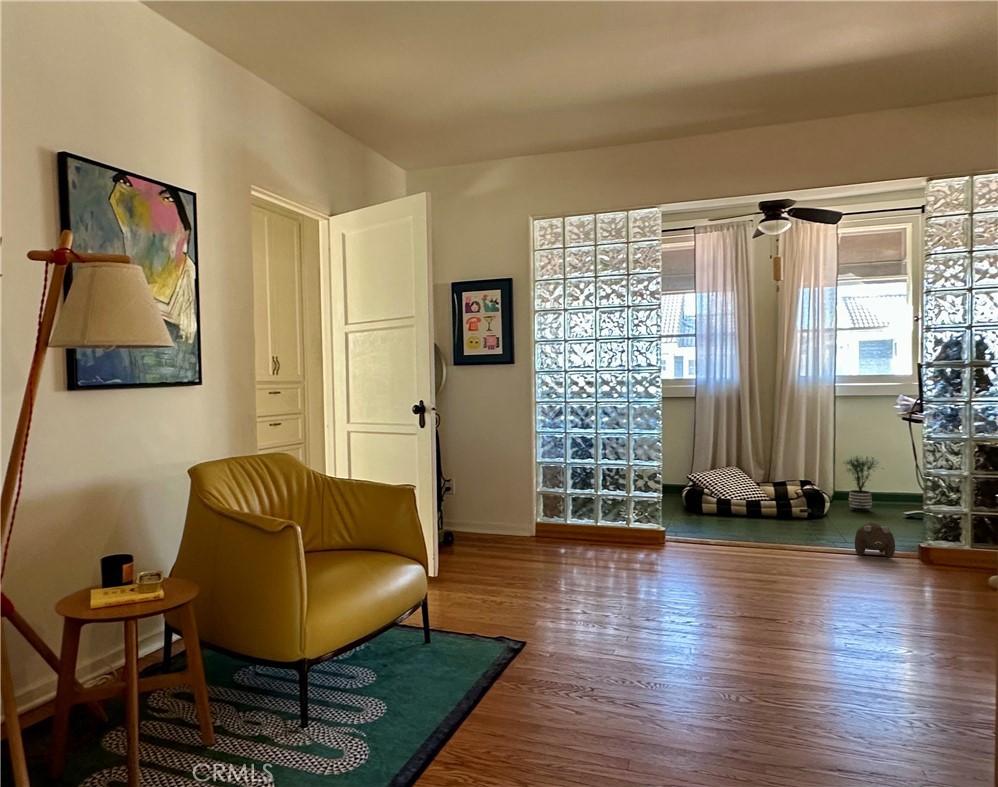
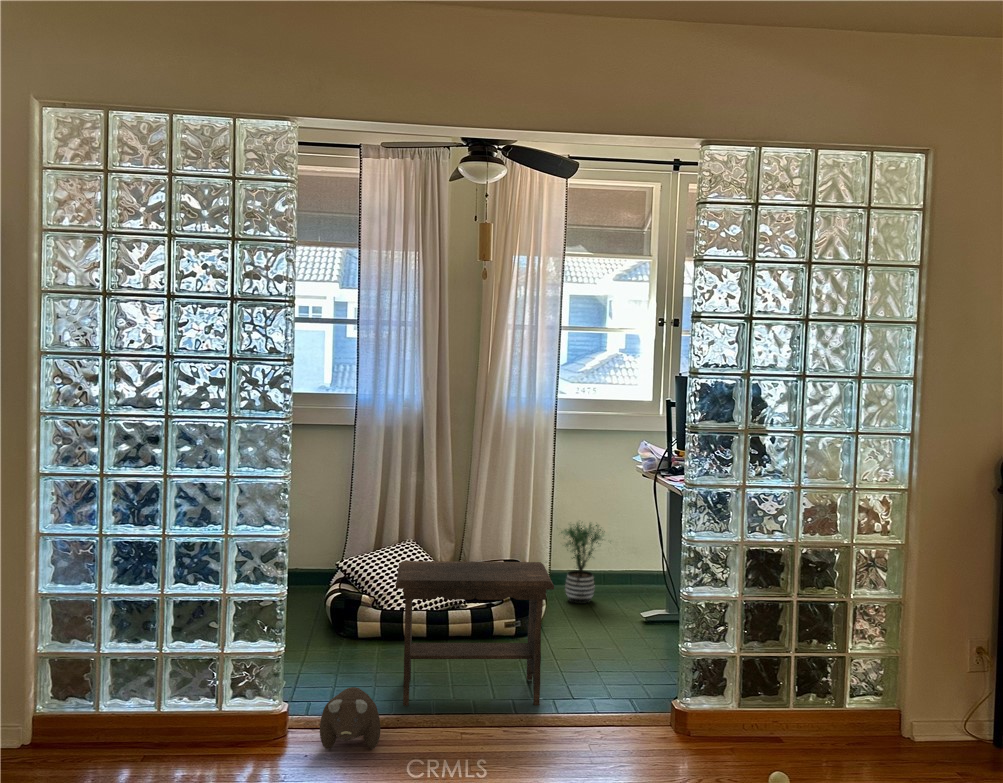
footstool: none [725,460,830,548] -> present [396,561,554,706]
plush toy: present [855,523,895,558] -> present [320,687,380,749]

